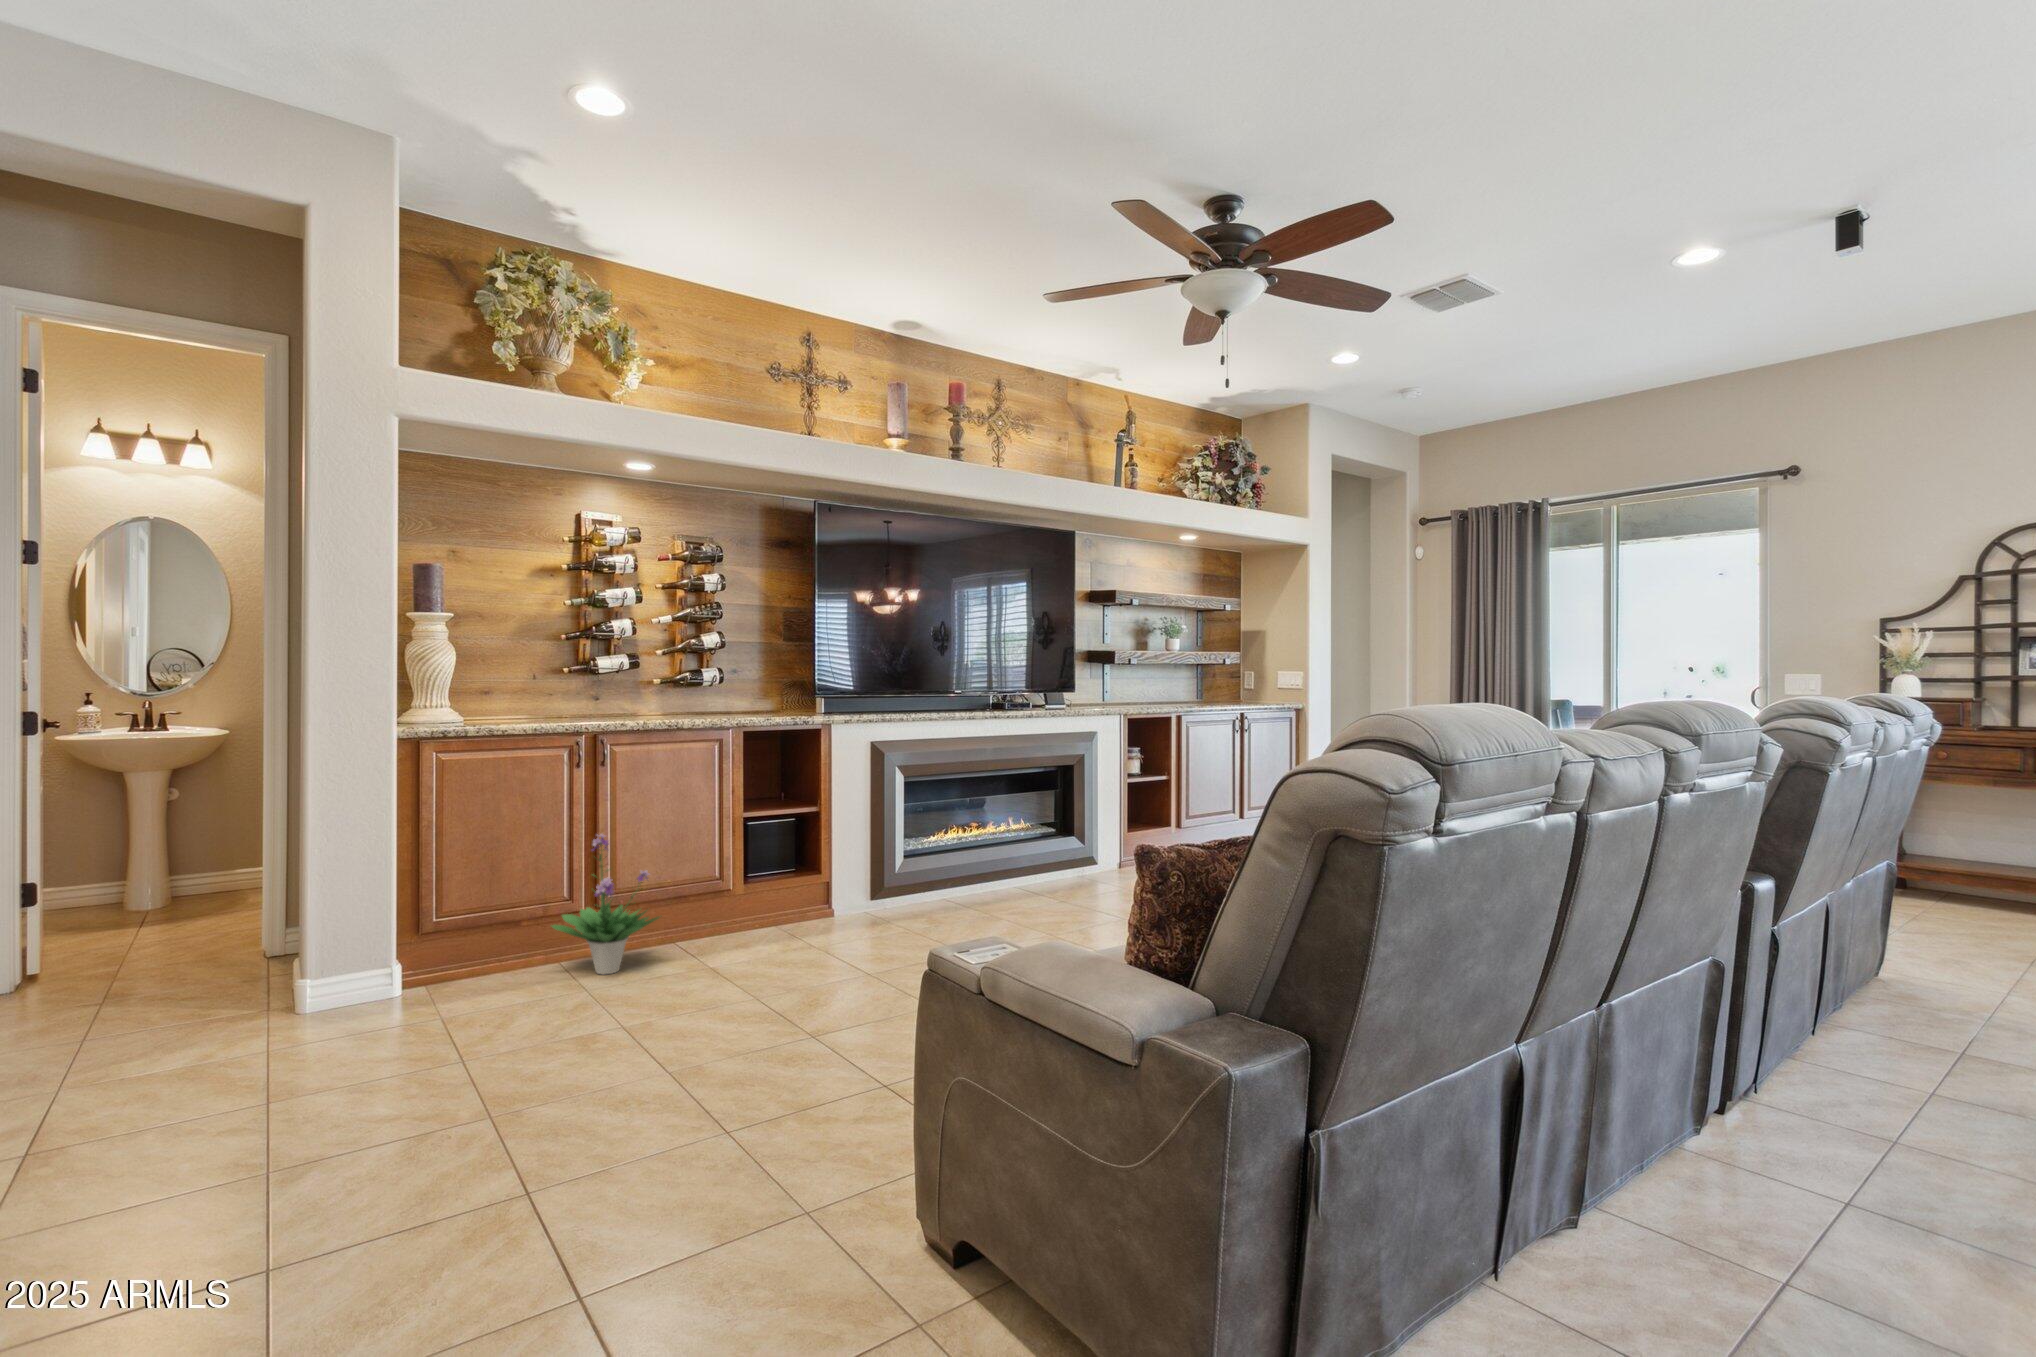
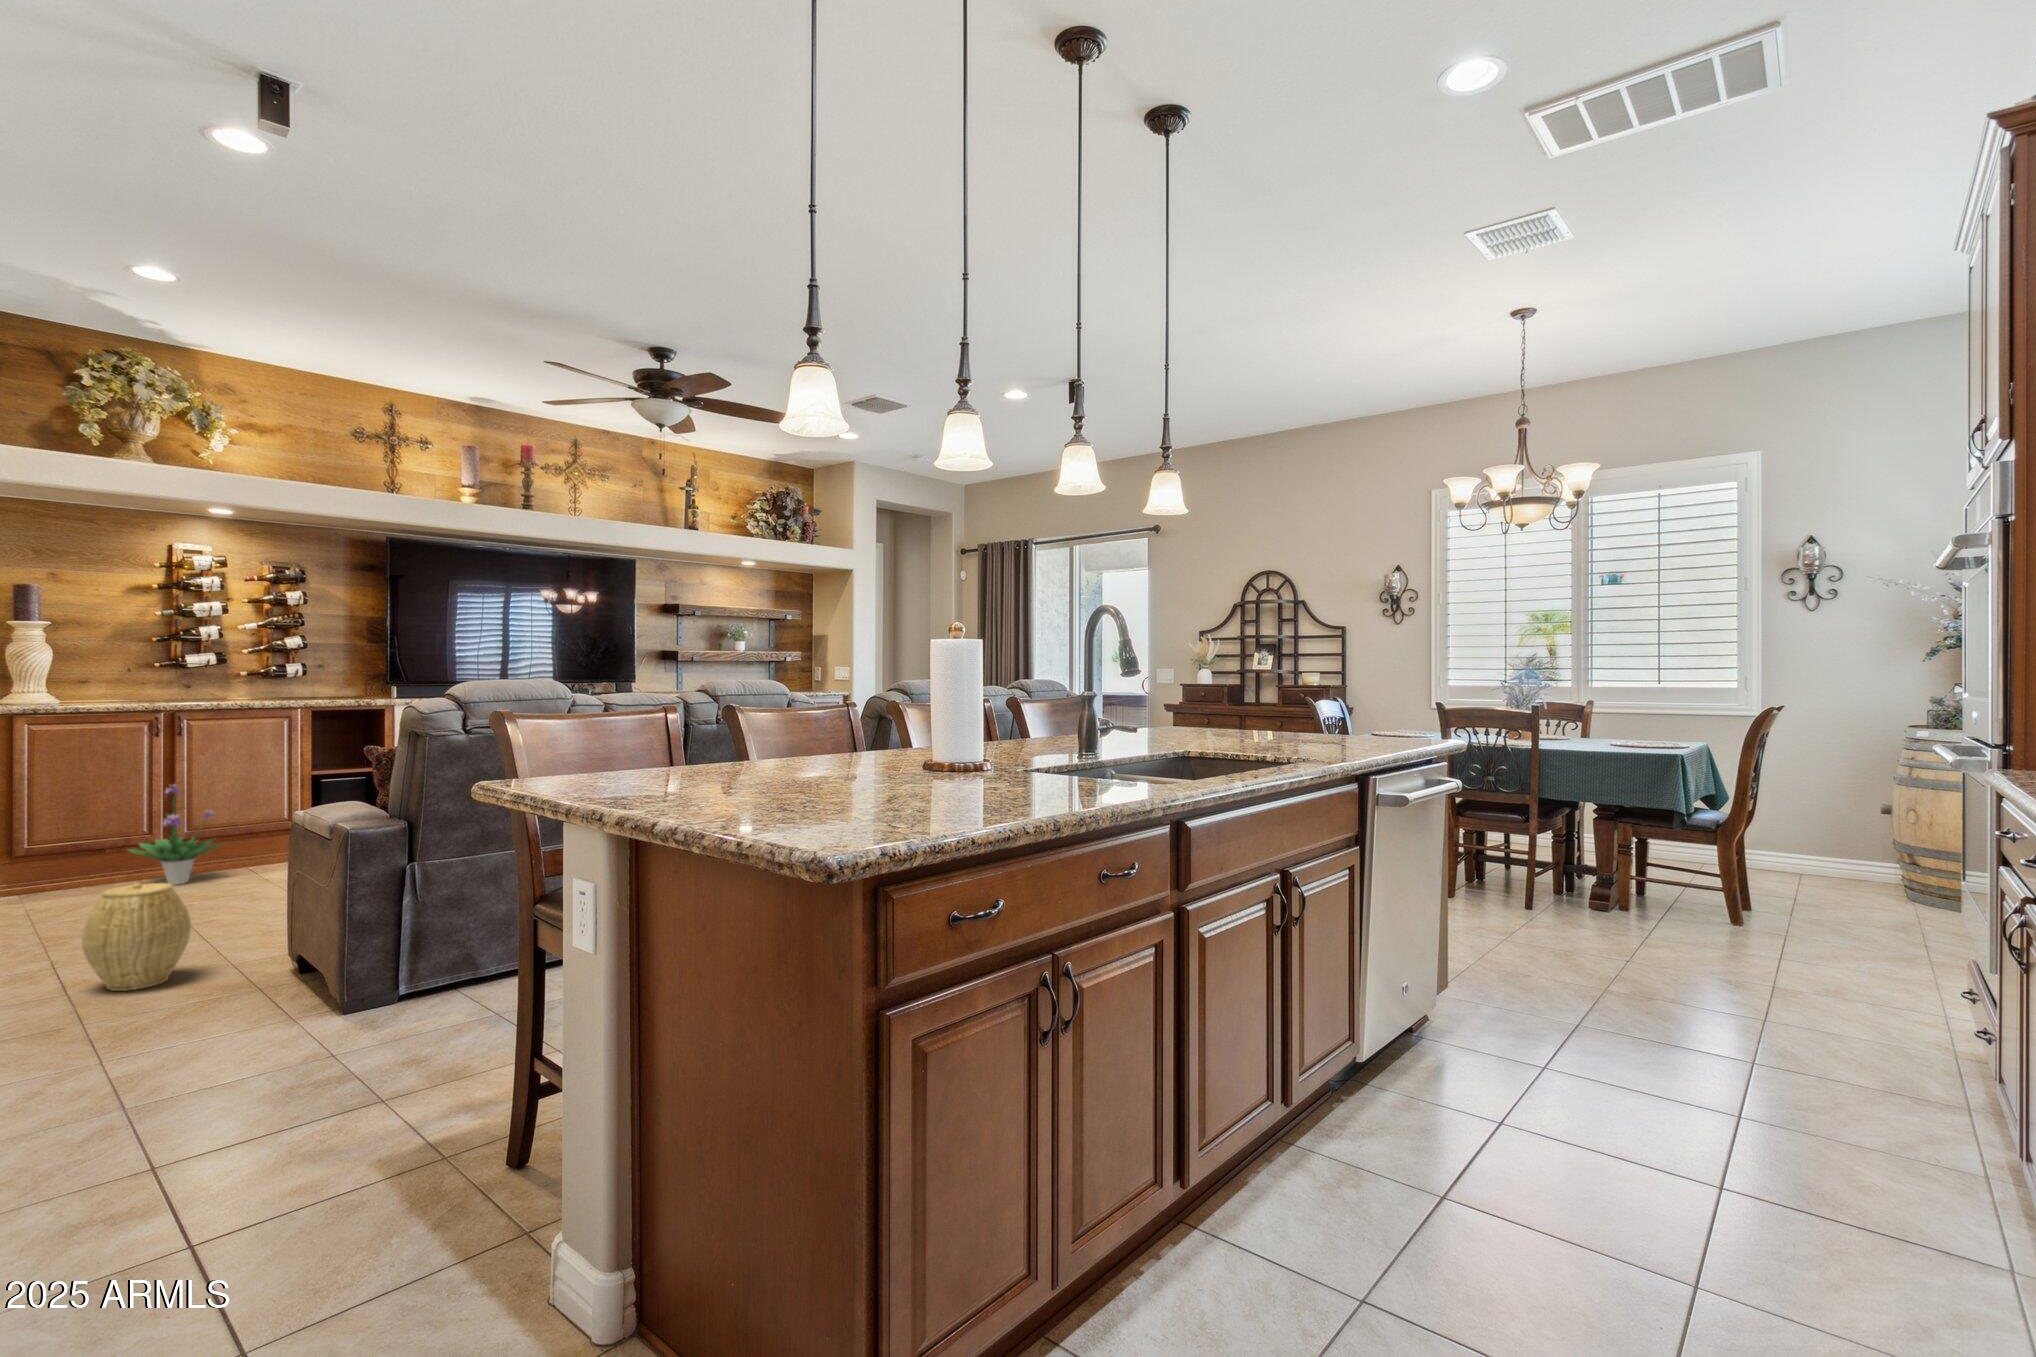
woven basket: none [604,1065,764,1285] -> present [82,883,191,991]

